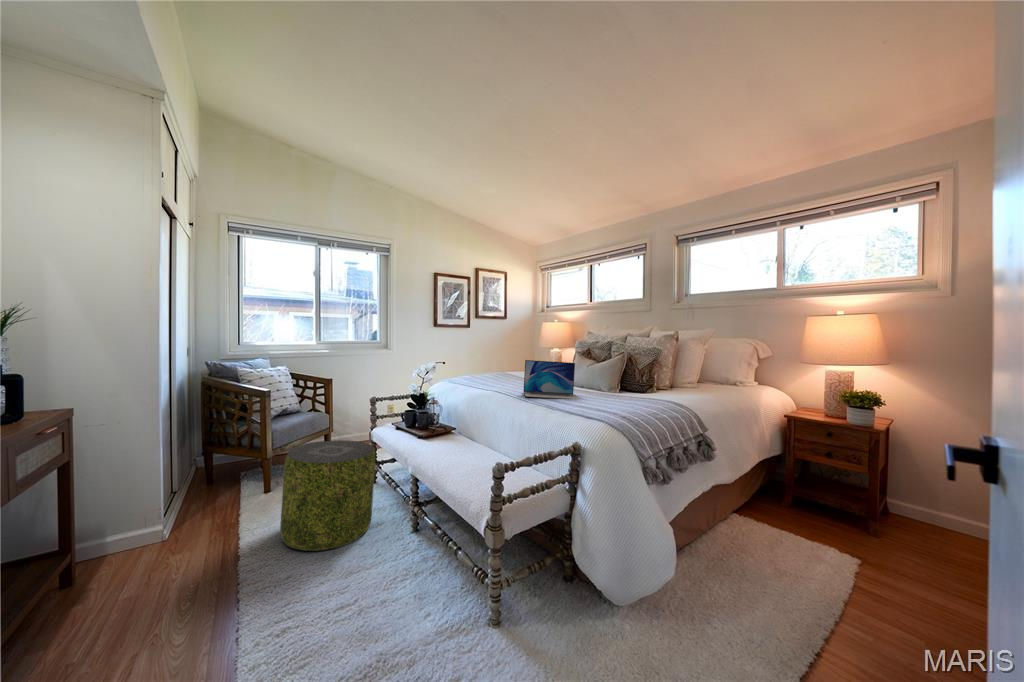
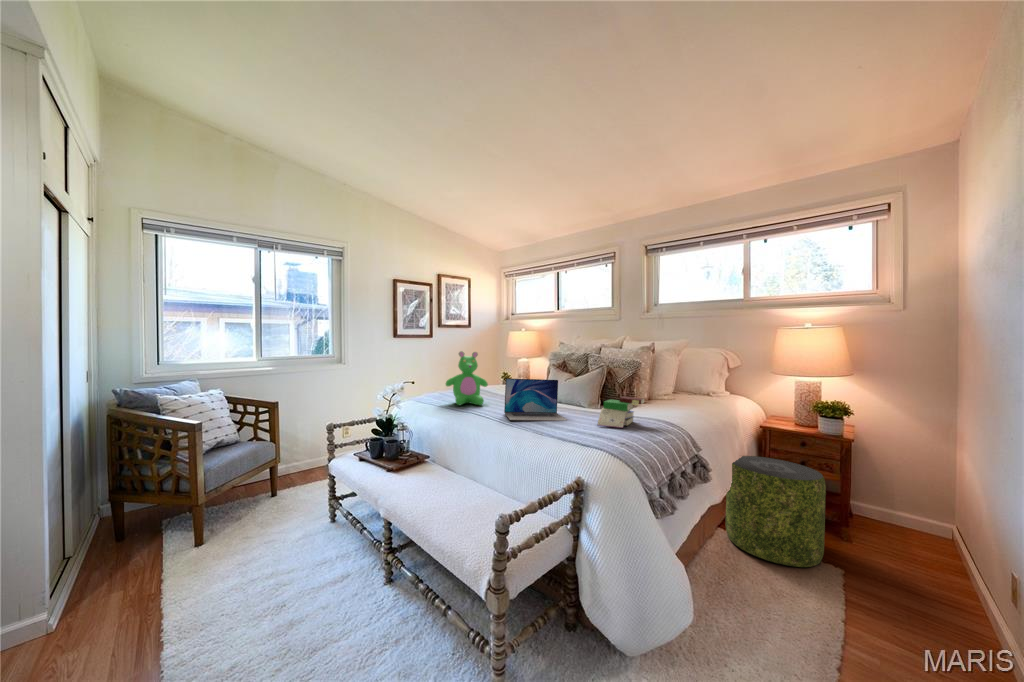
teddy bear: none [474,336,513,386] -> present [446,351,488,405]
book: none [605,378,654,406] -> present [598,397,644,428]
pouf: present [280,440,375,551] -> present [726,456,826,567]

